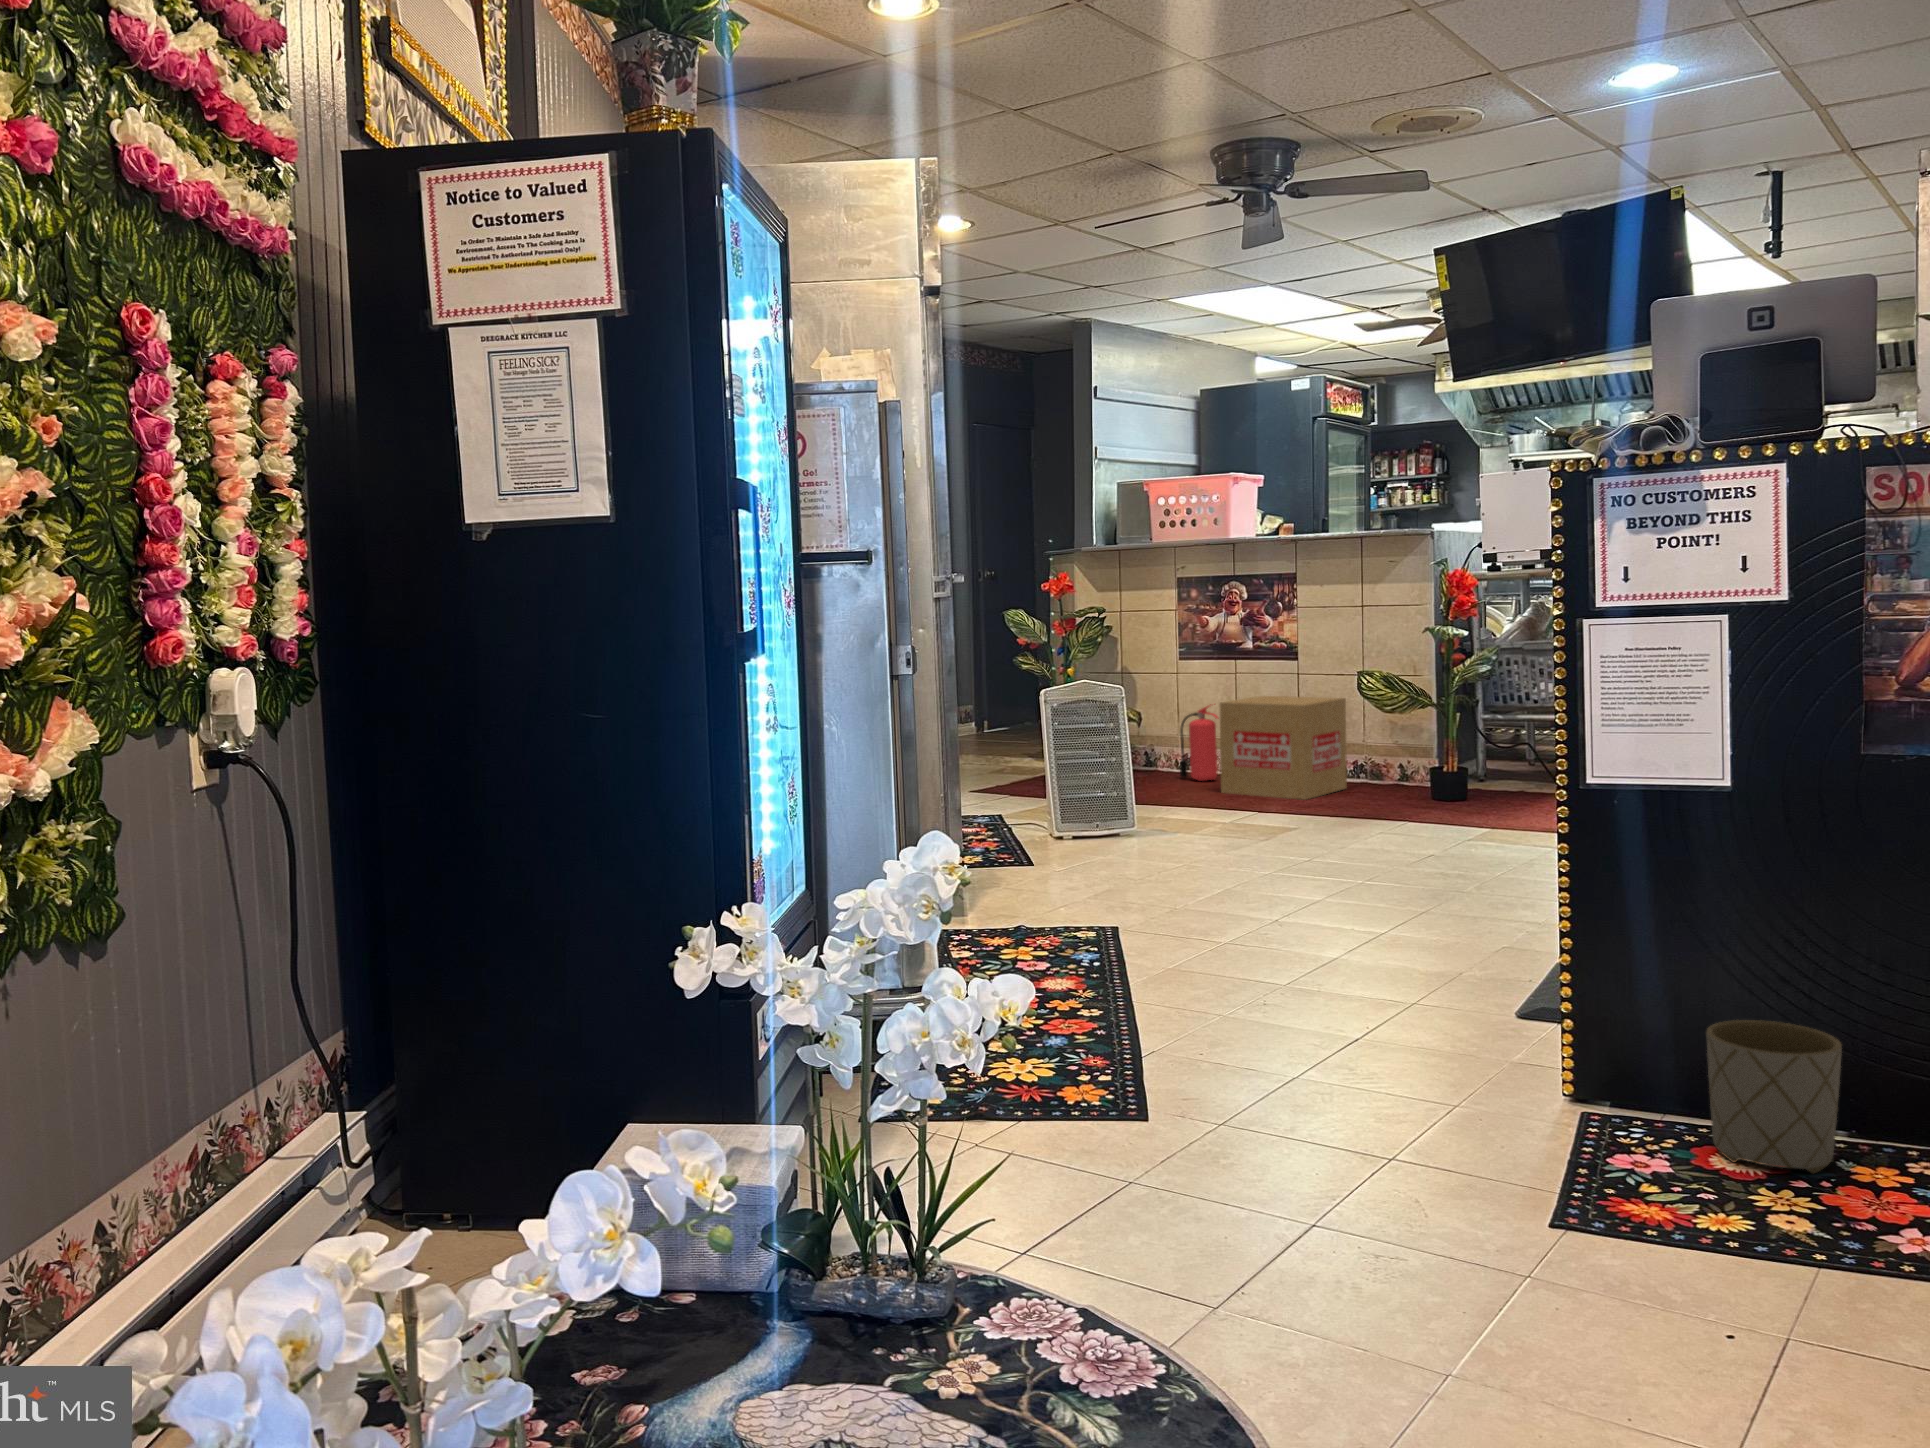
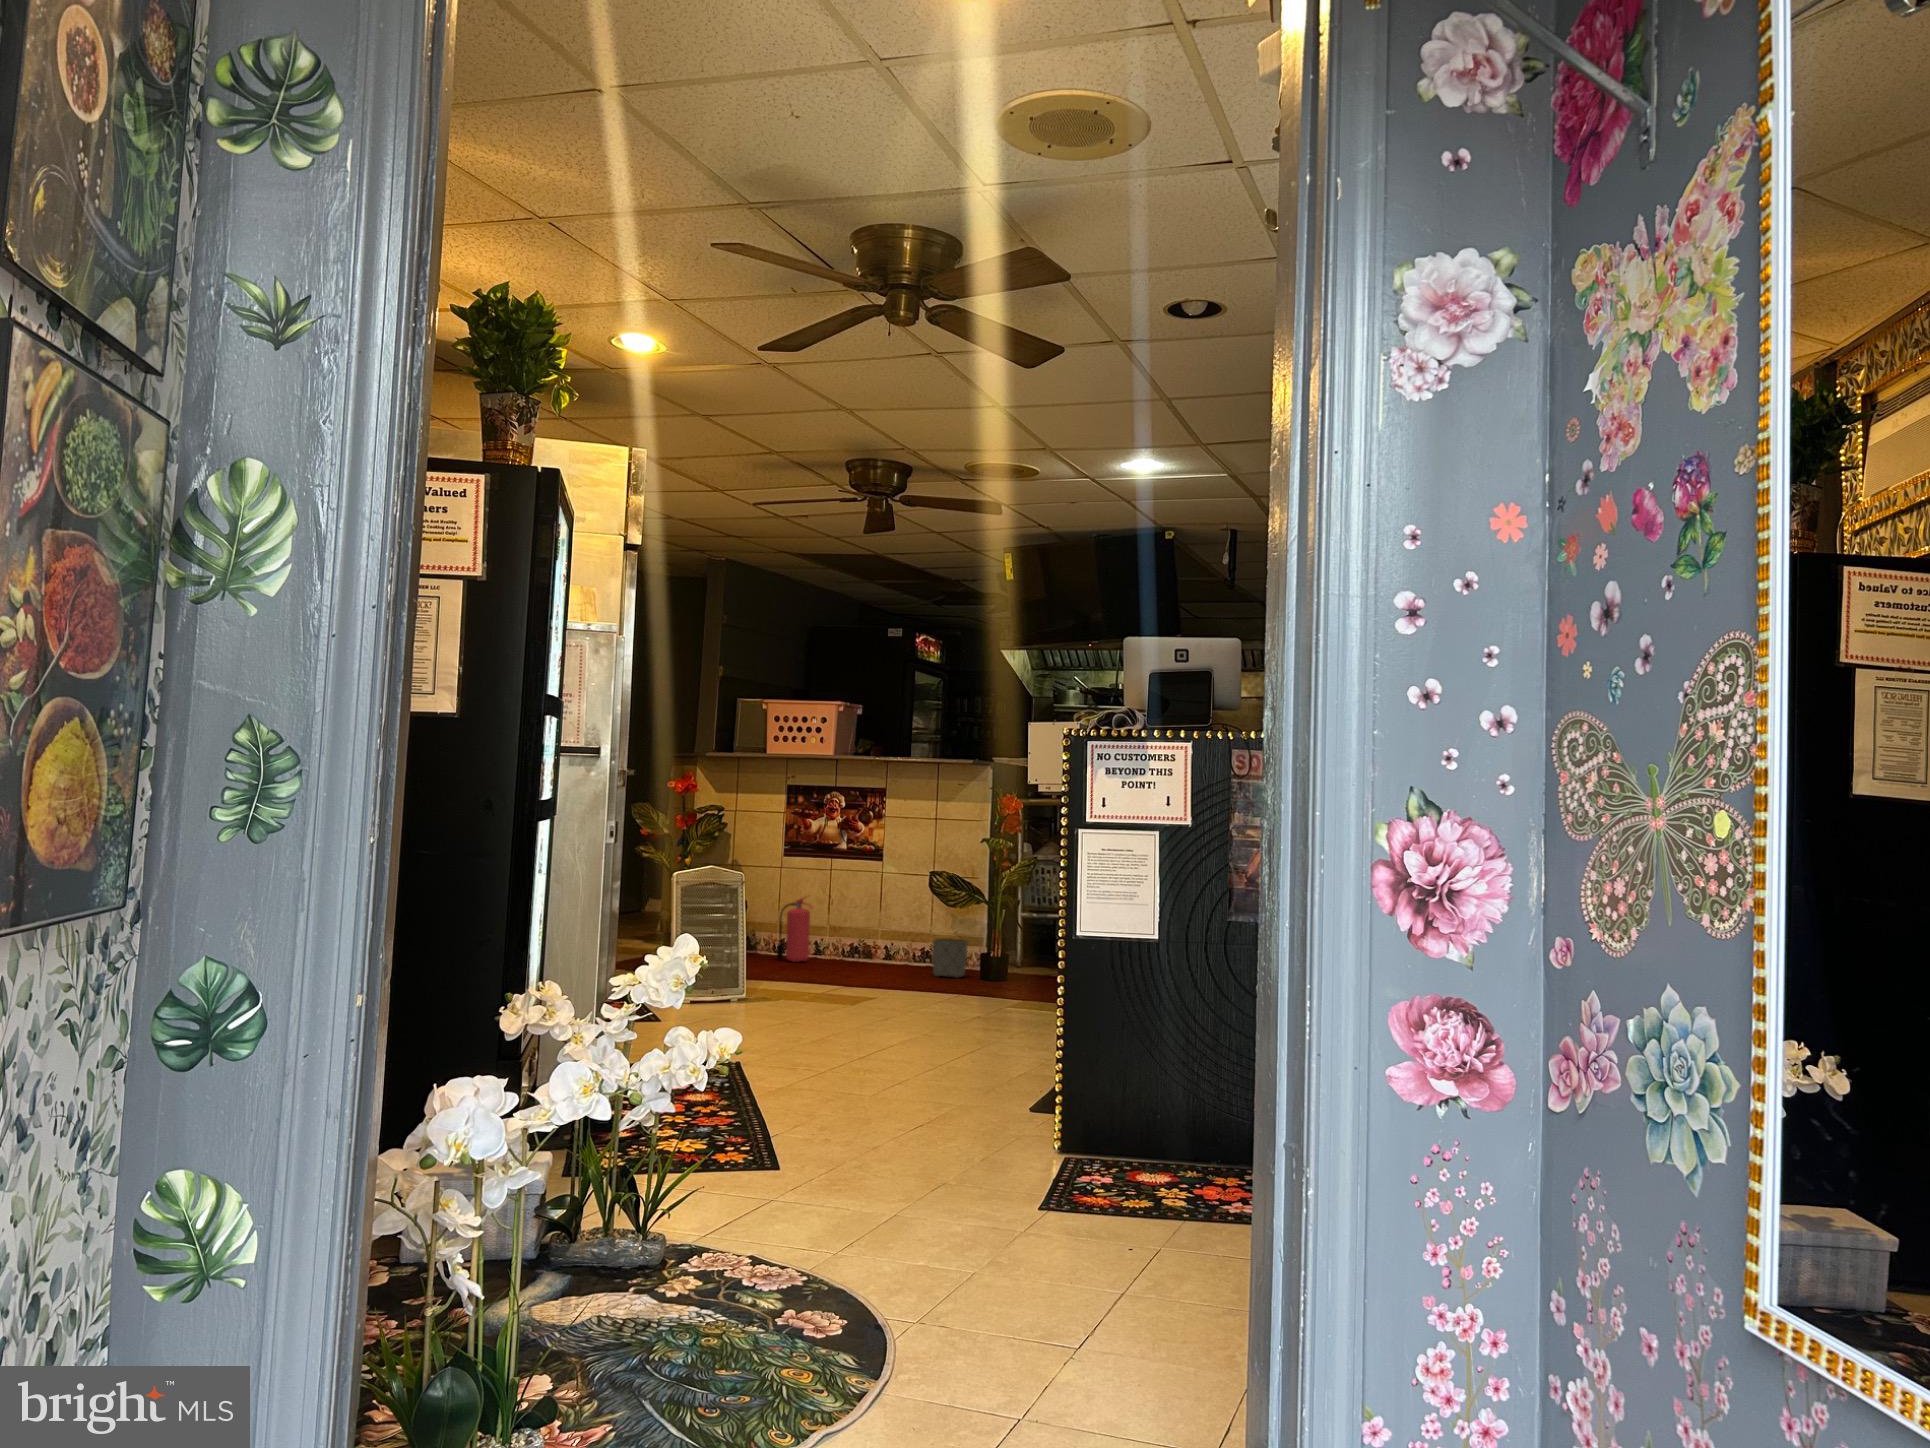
cardboard box: present [1220,696,1347,800] -> none [812,890,918,978]
planter: present [1706,1020,1842,1173] -> present [933,938,968,978]

